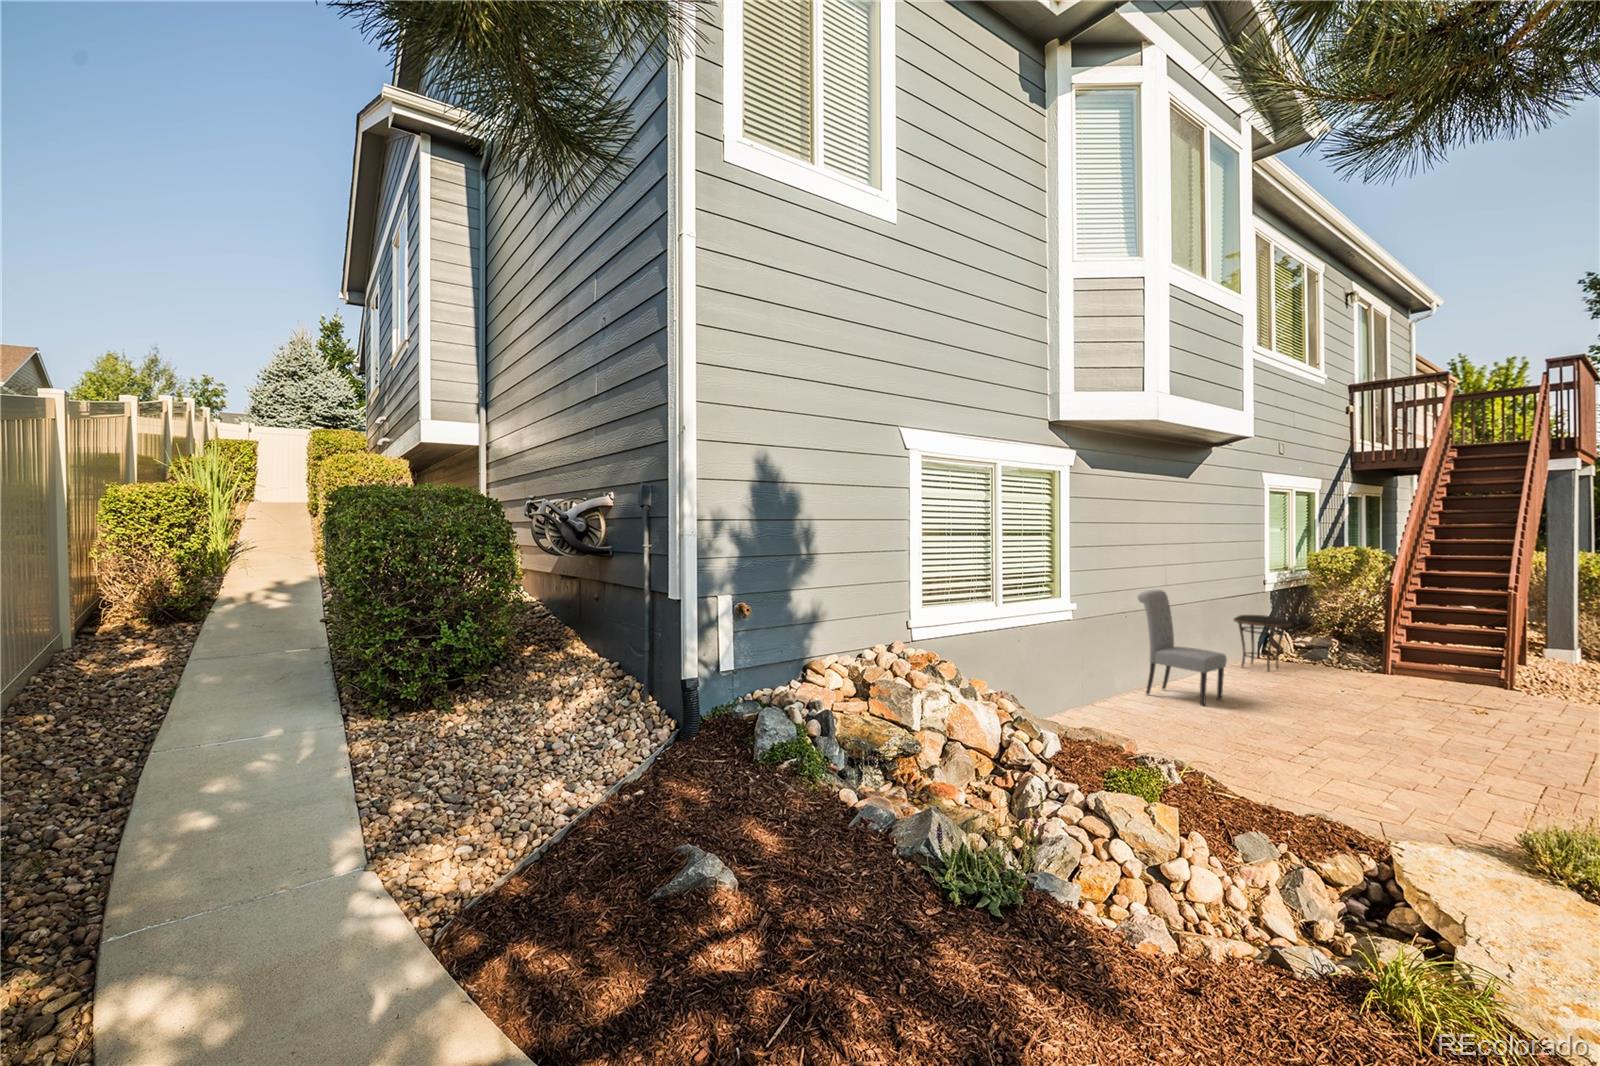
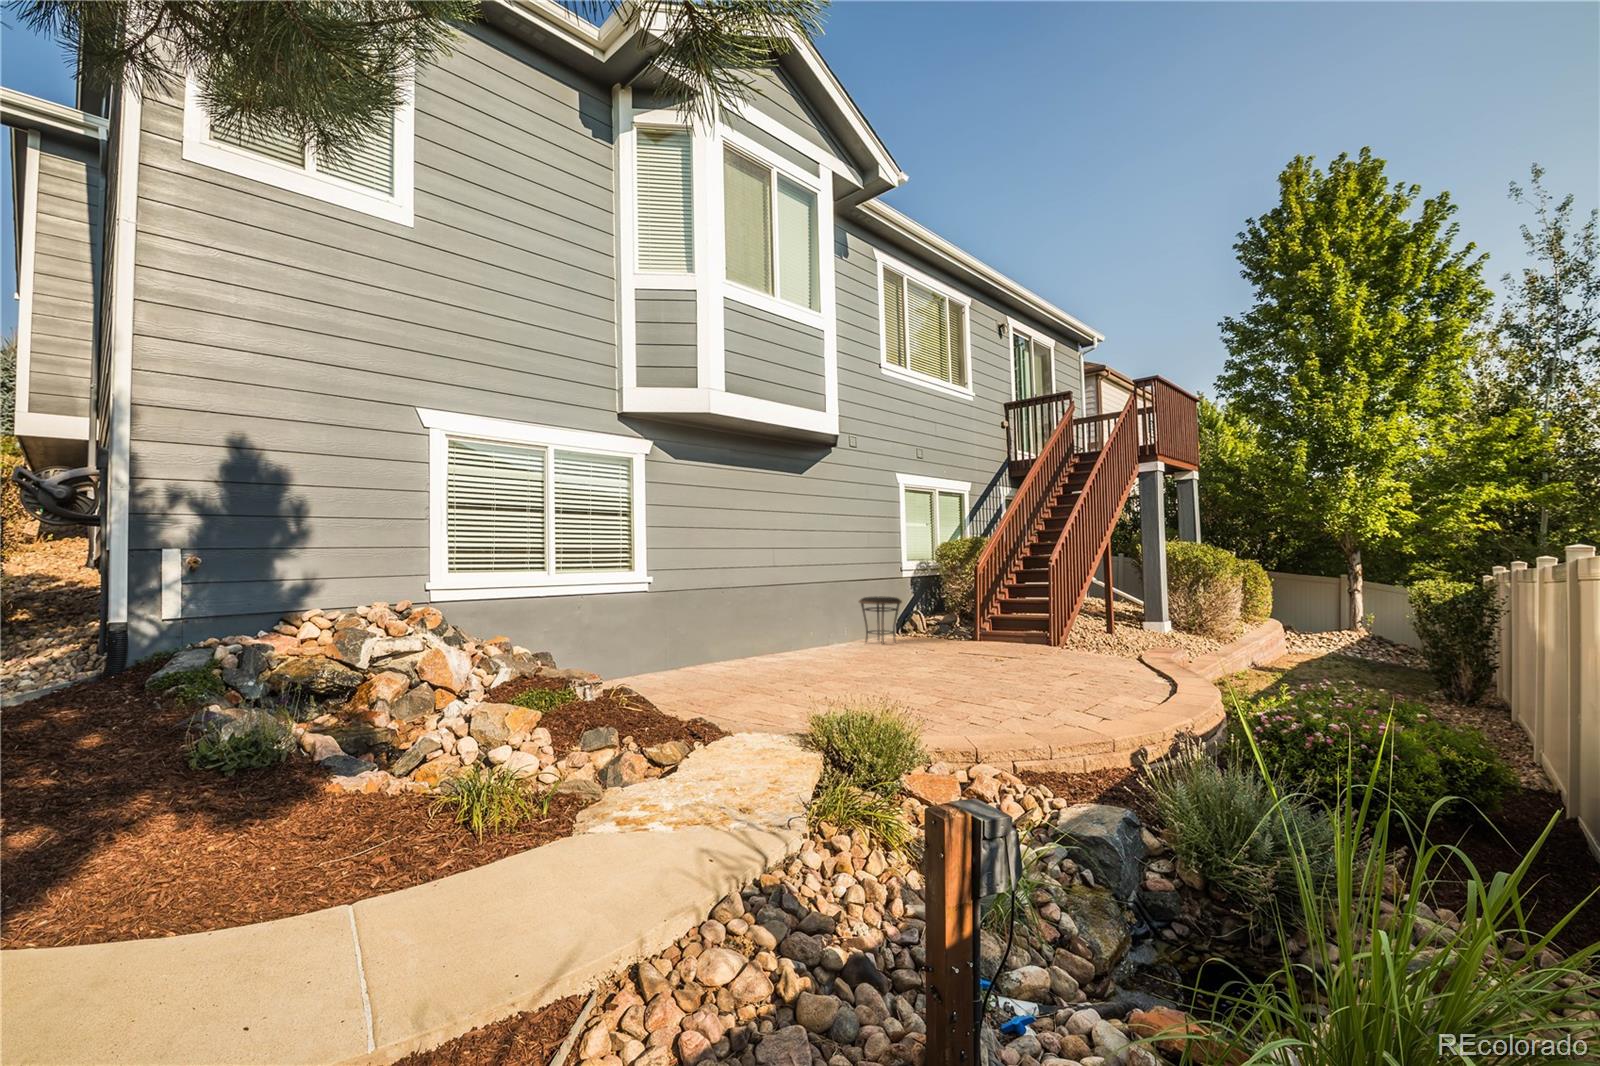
chair: present [1138,590,1227,706] -> none [729,569,800,669]

